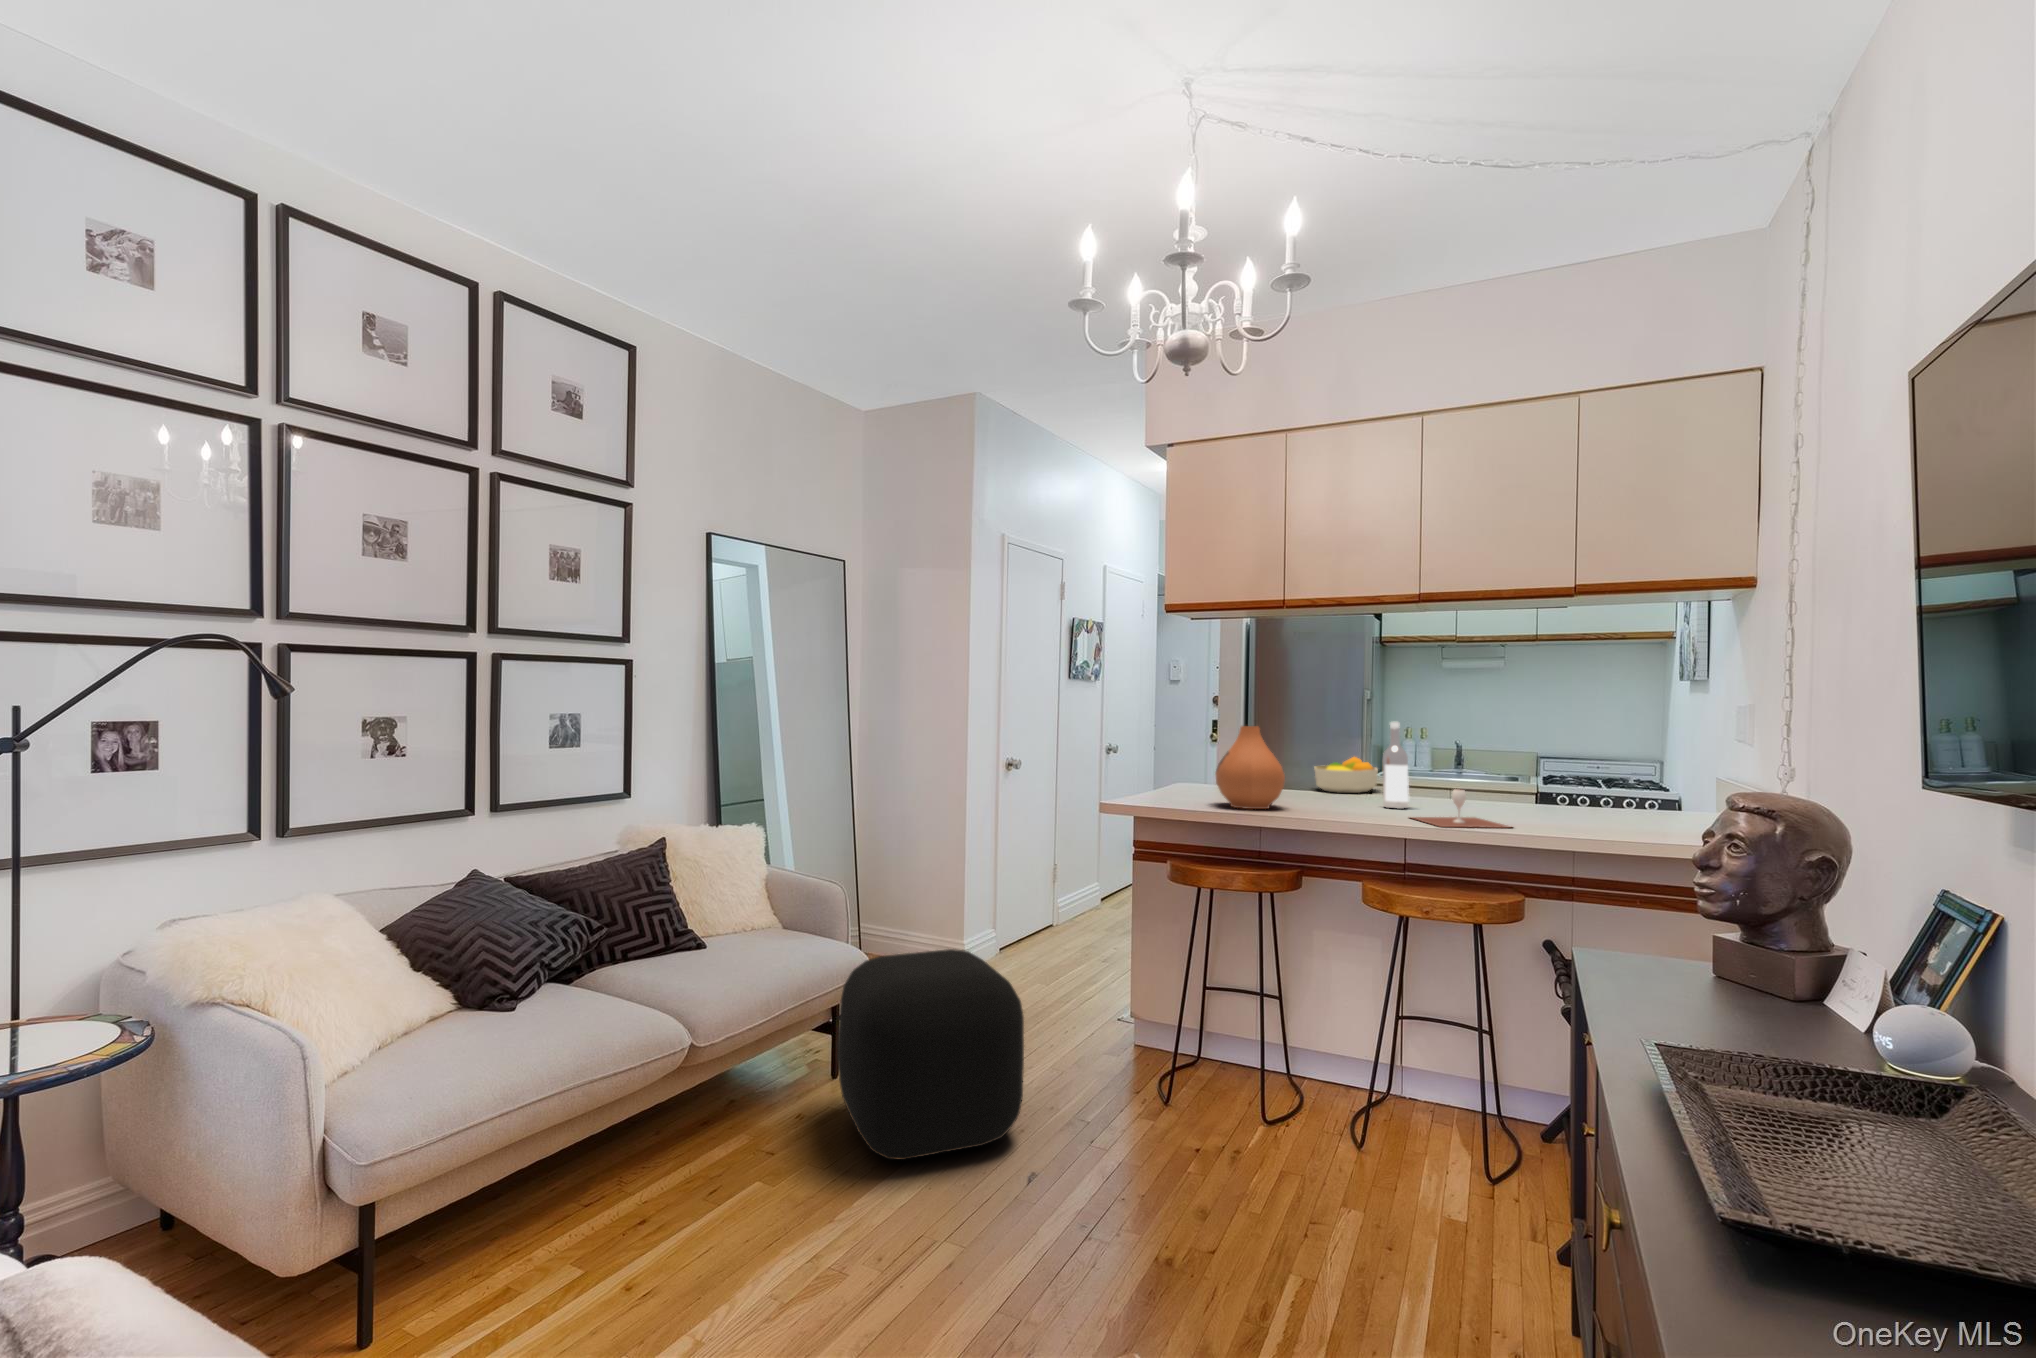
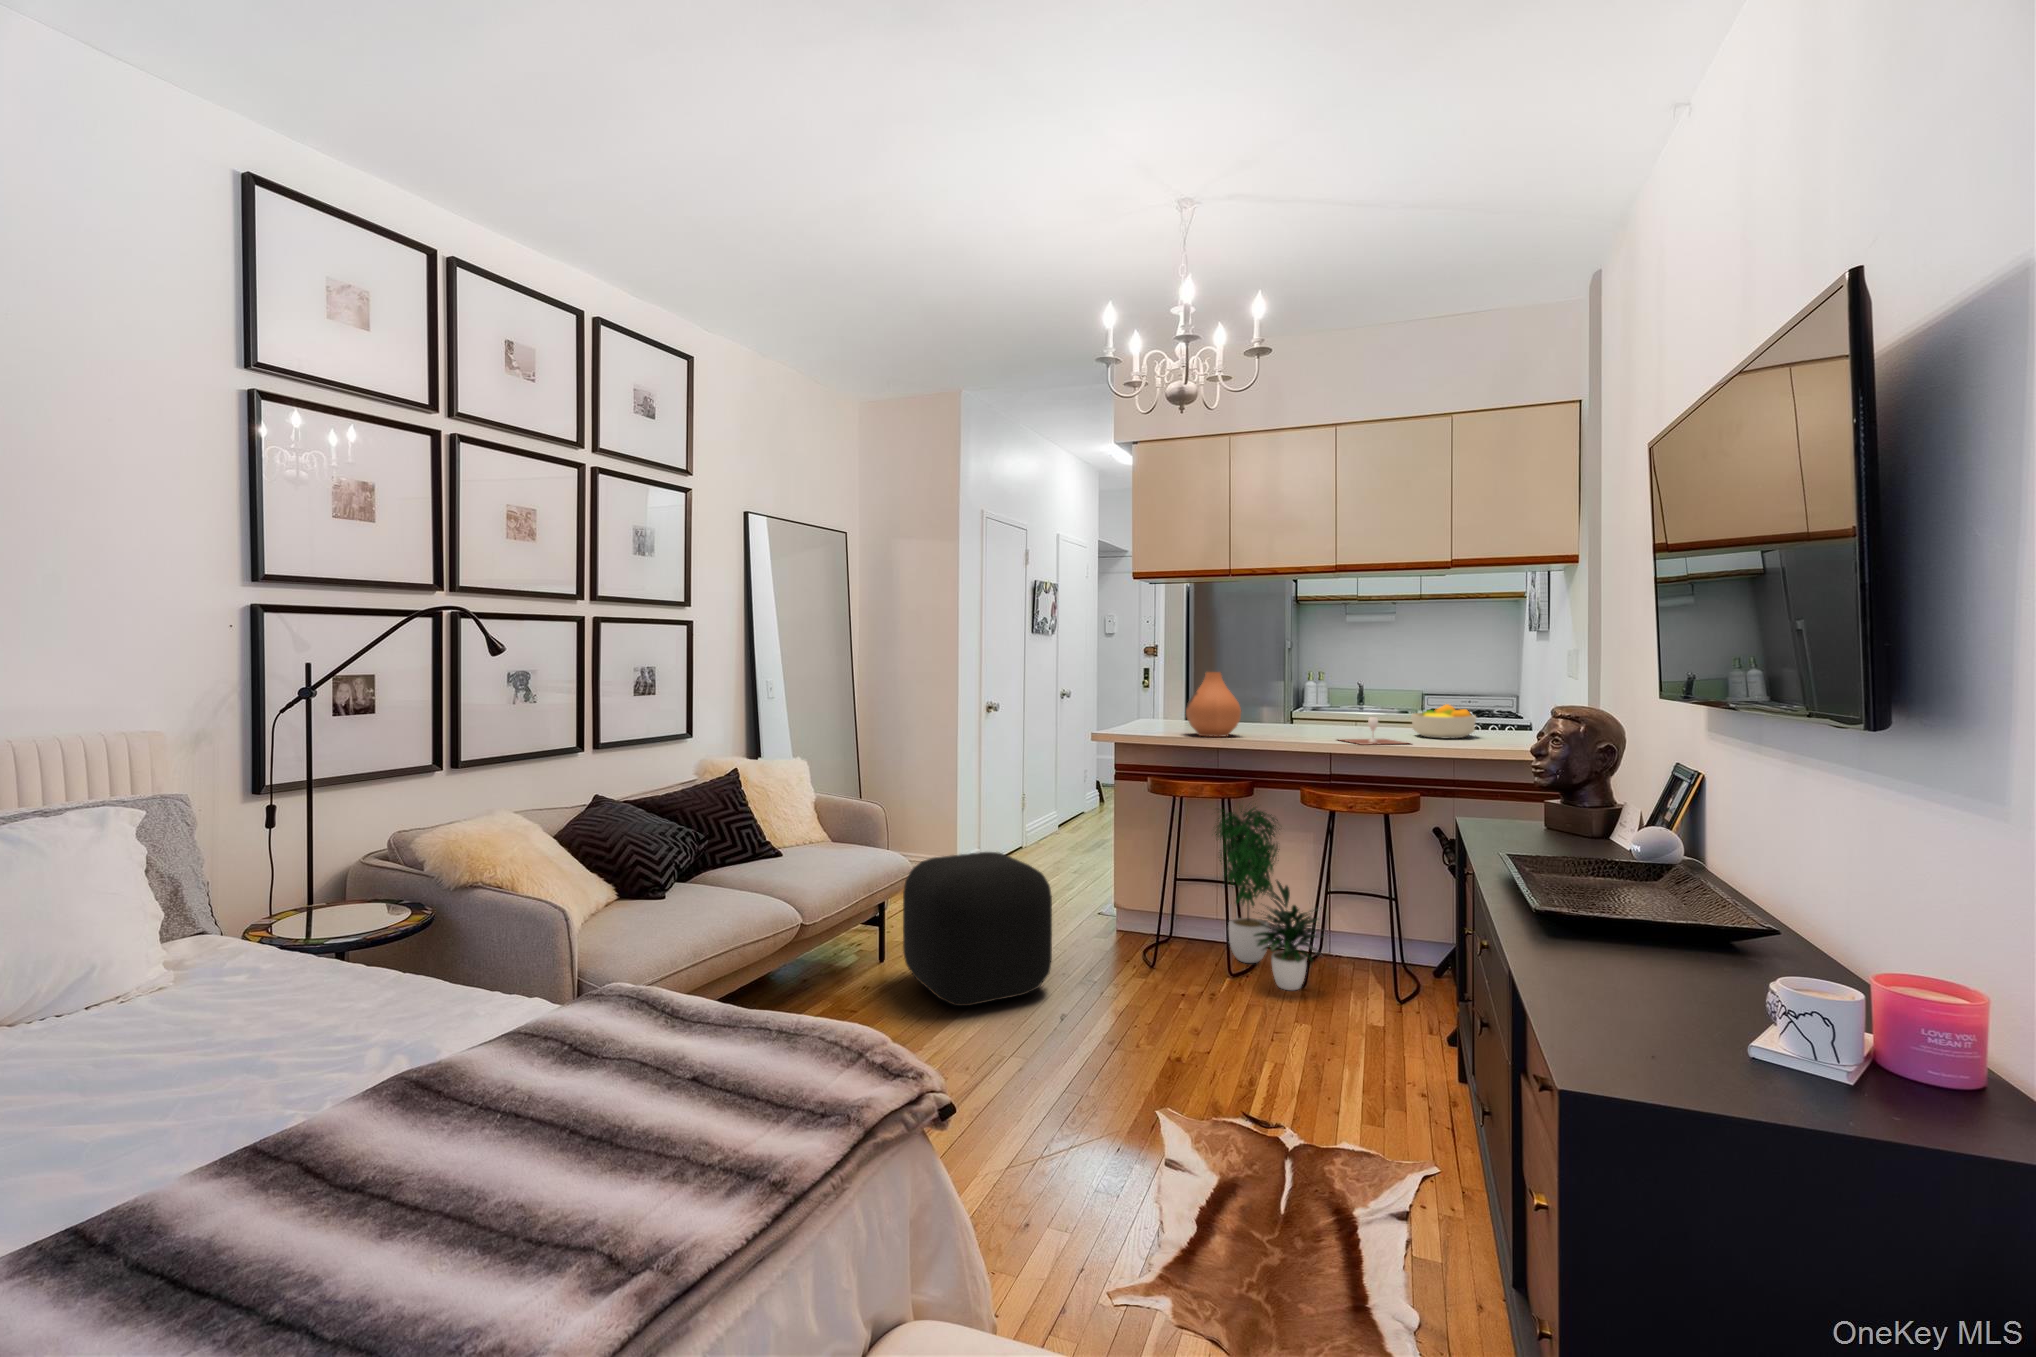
wine bottle: present [1383,722,1409,809] -> none [1314,667,1333,734]
fruit bowl: present [1315,757,1378,793] -> present [1411,704,1476,739]
potted plant: none [1243,887,1392,1160] -> present [1215,807,1321,990]

